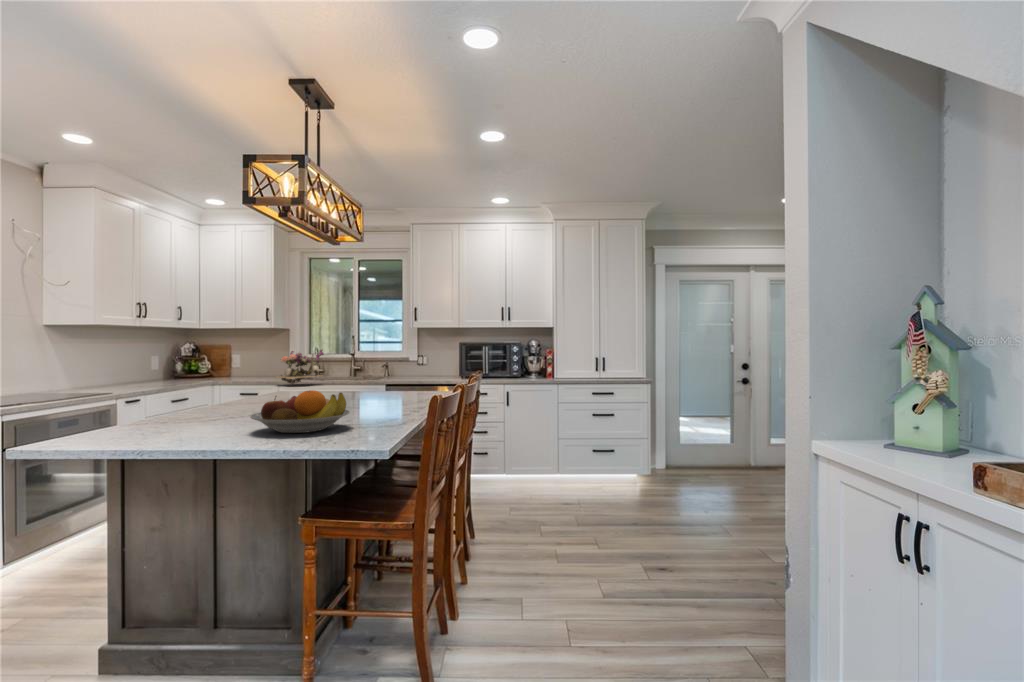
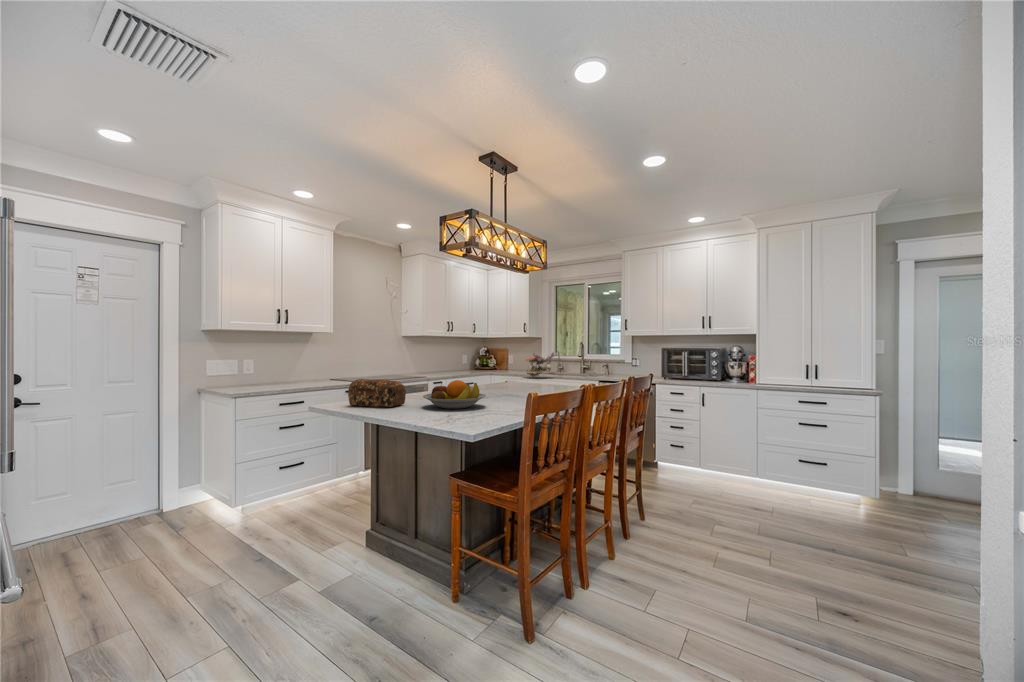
bread loaf: none [104,397,211,447] -> present [348,379,406,407]

